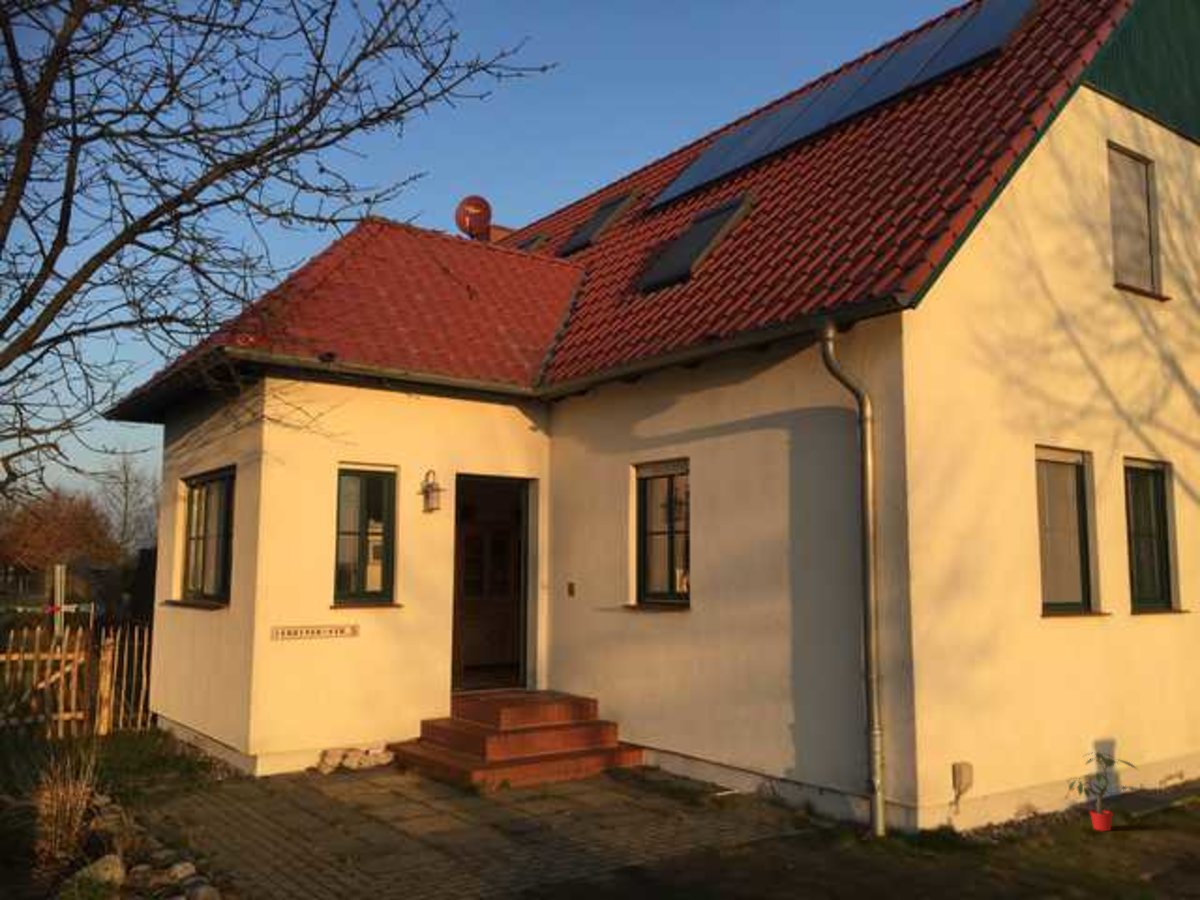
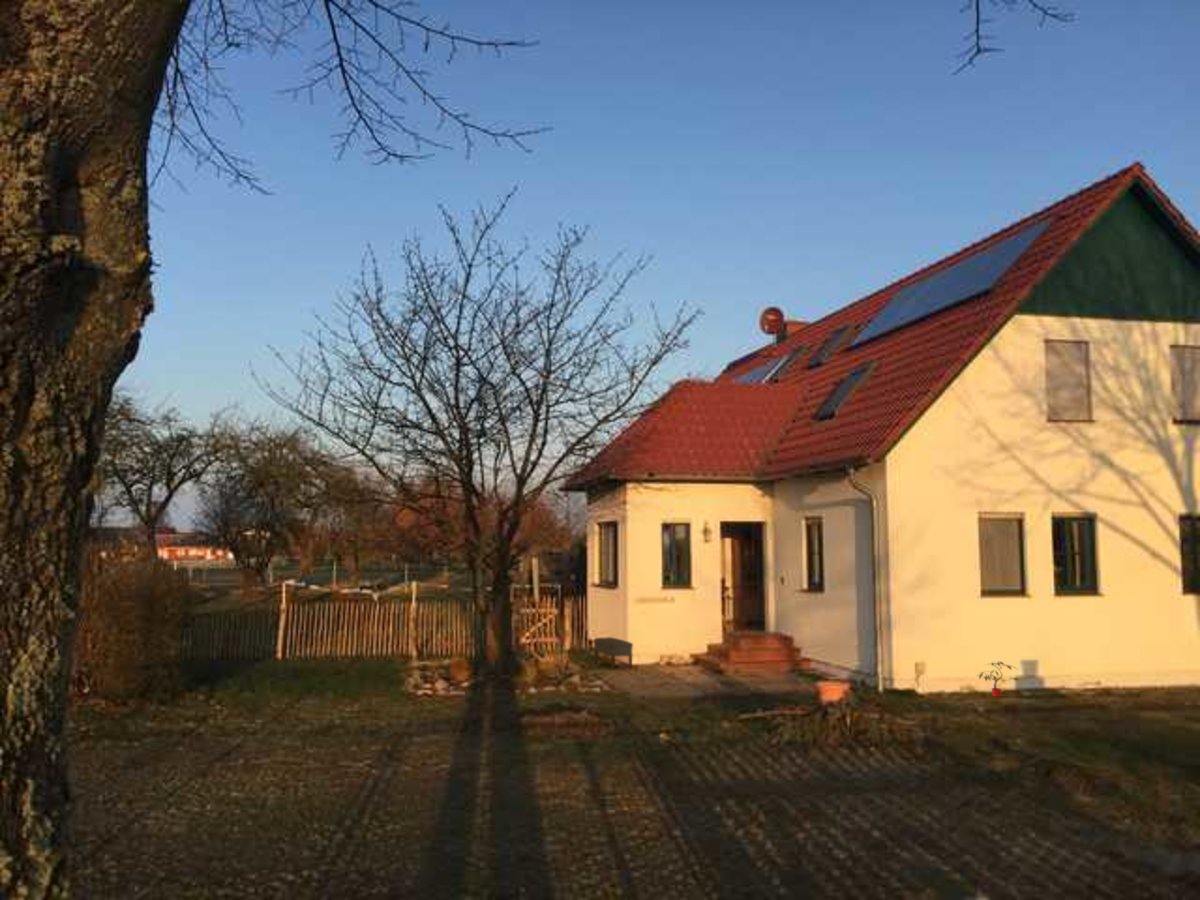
bench: none [166,713,264,796] -> present [594,637,633,670]

